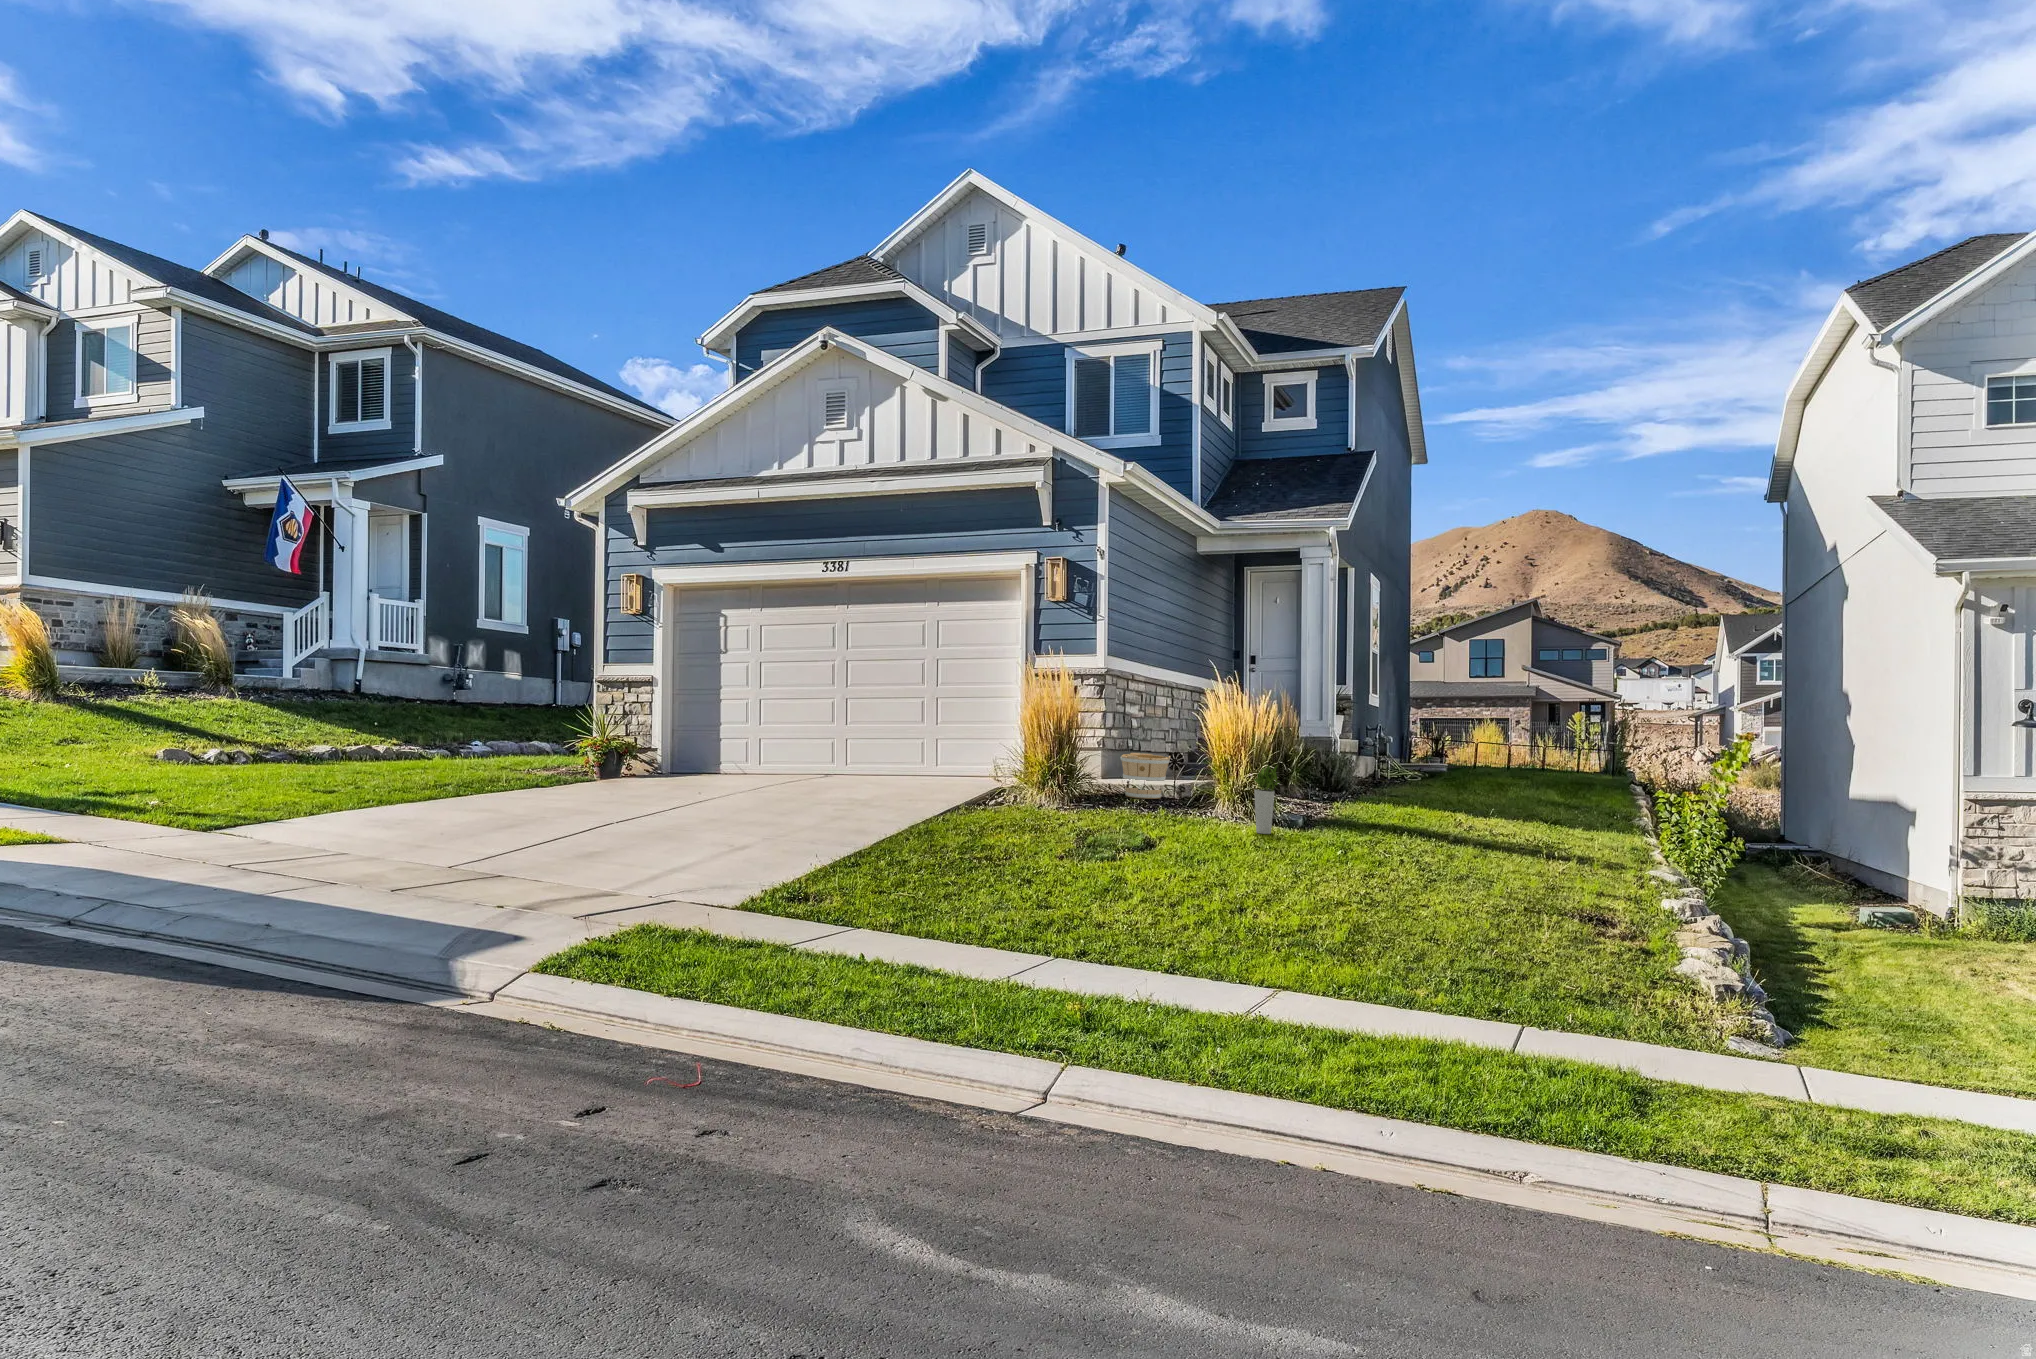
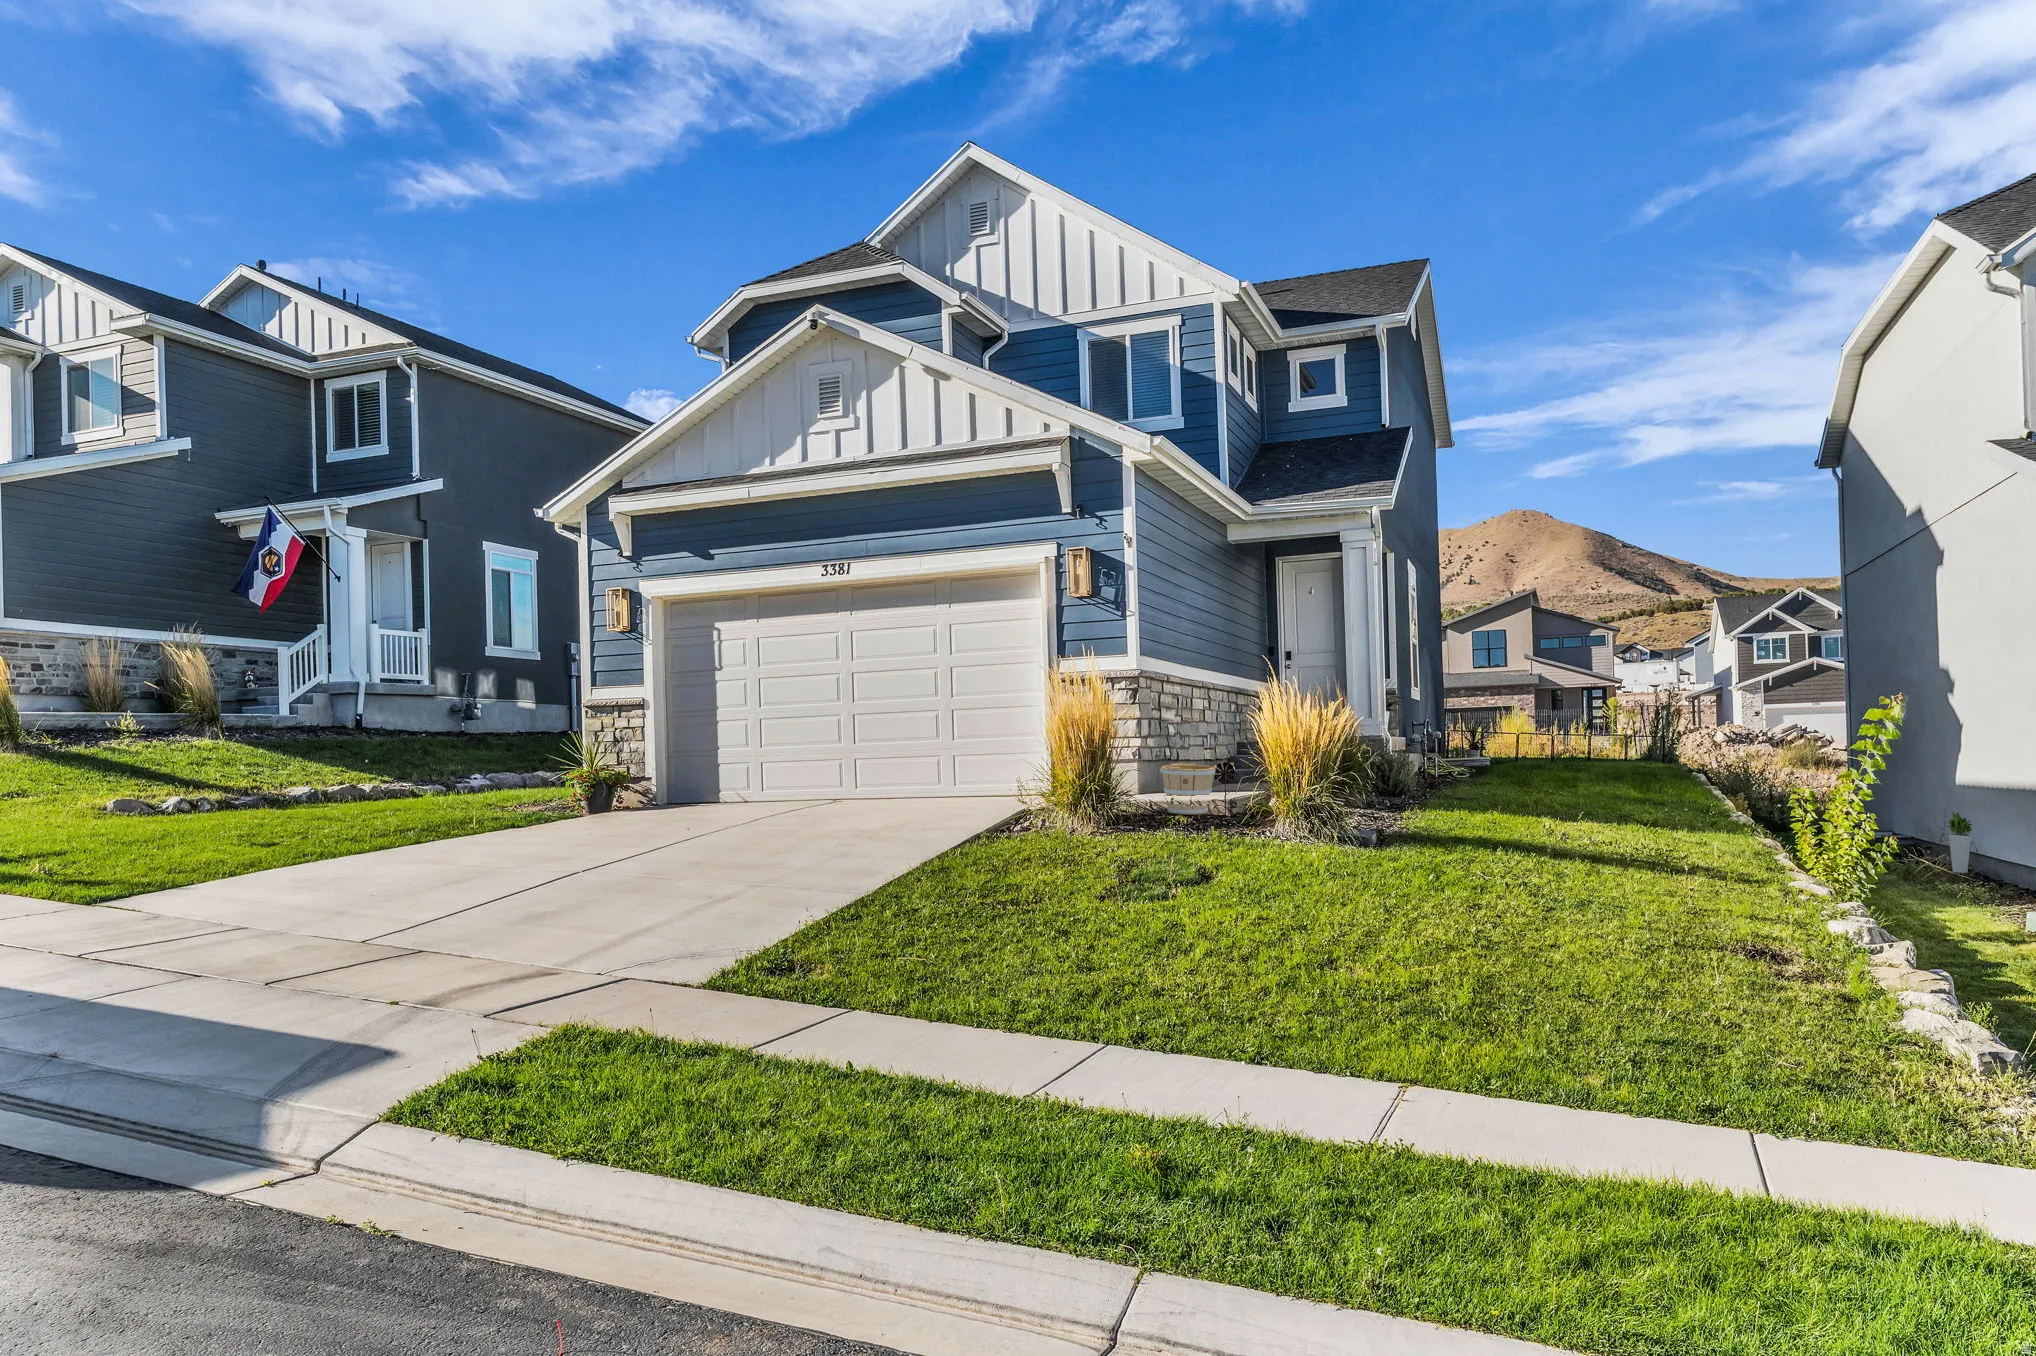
planter: present [1254,766,1279,834] -> present [1948,812,1972,873]

